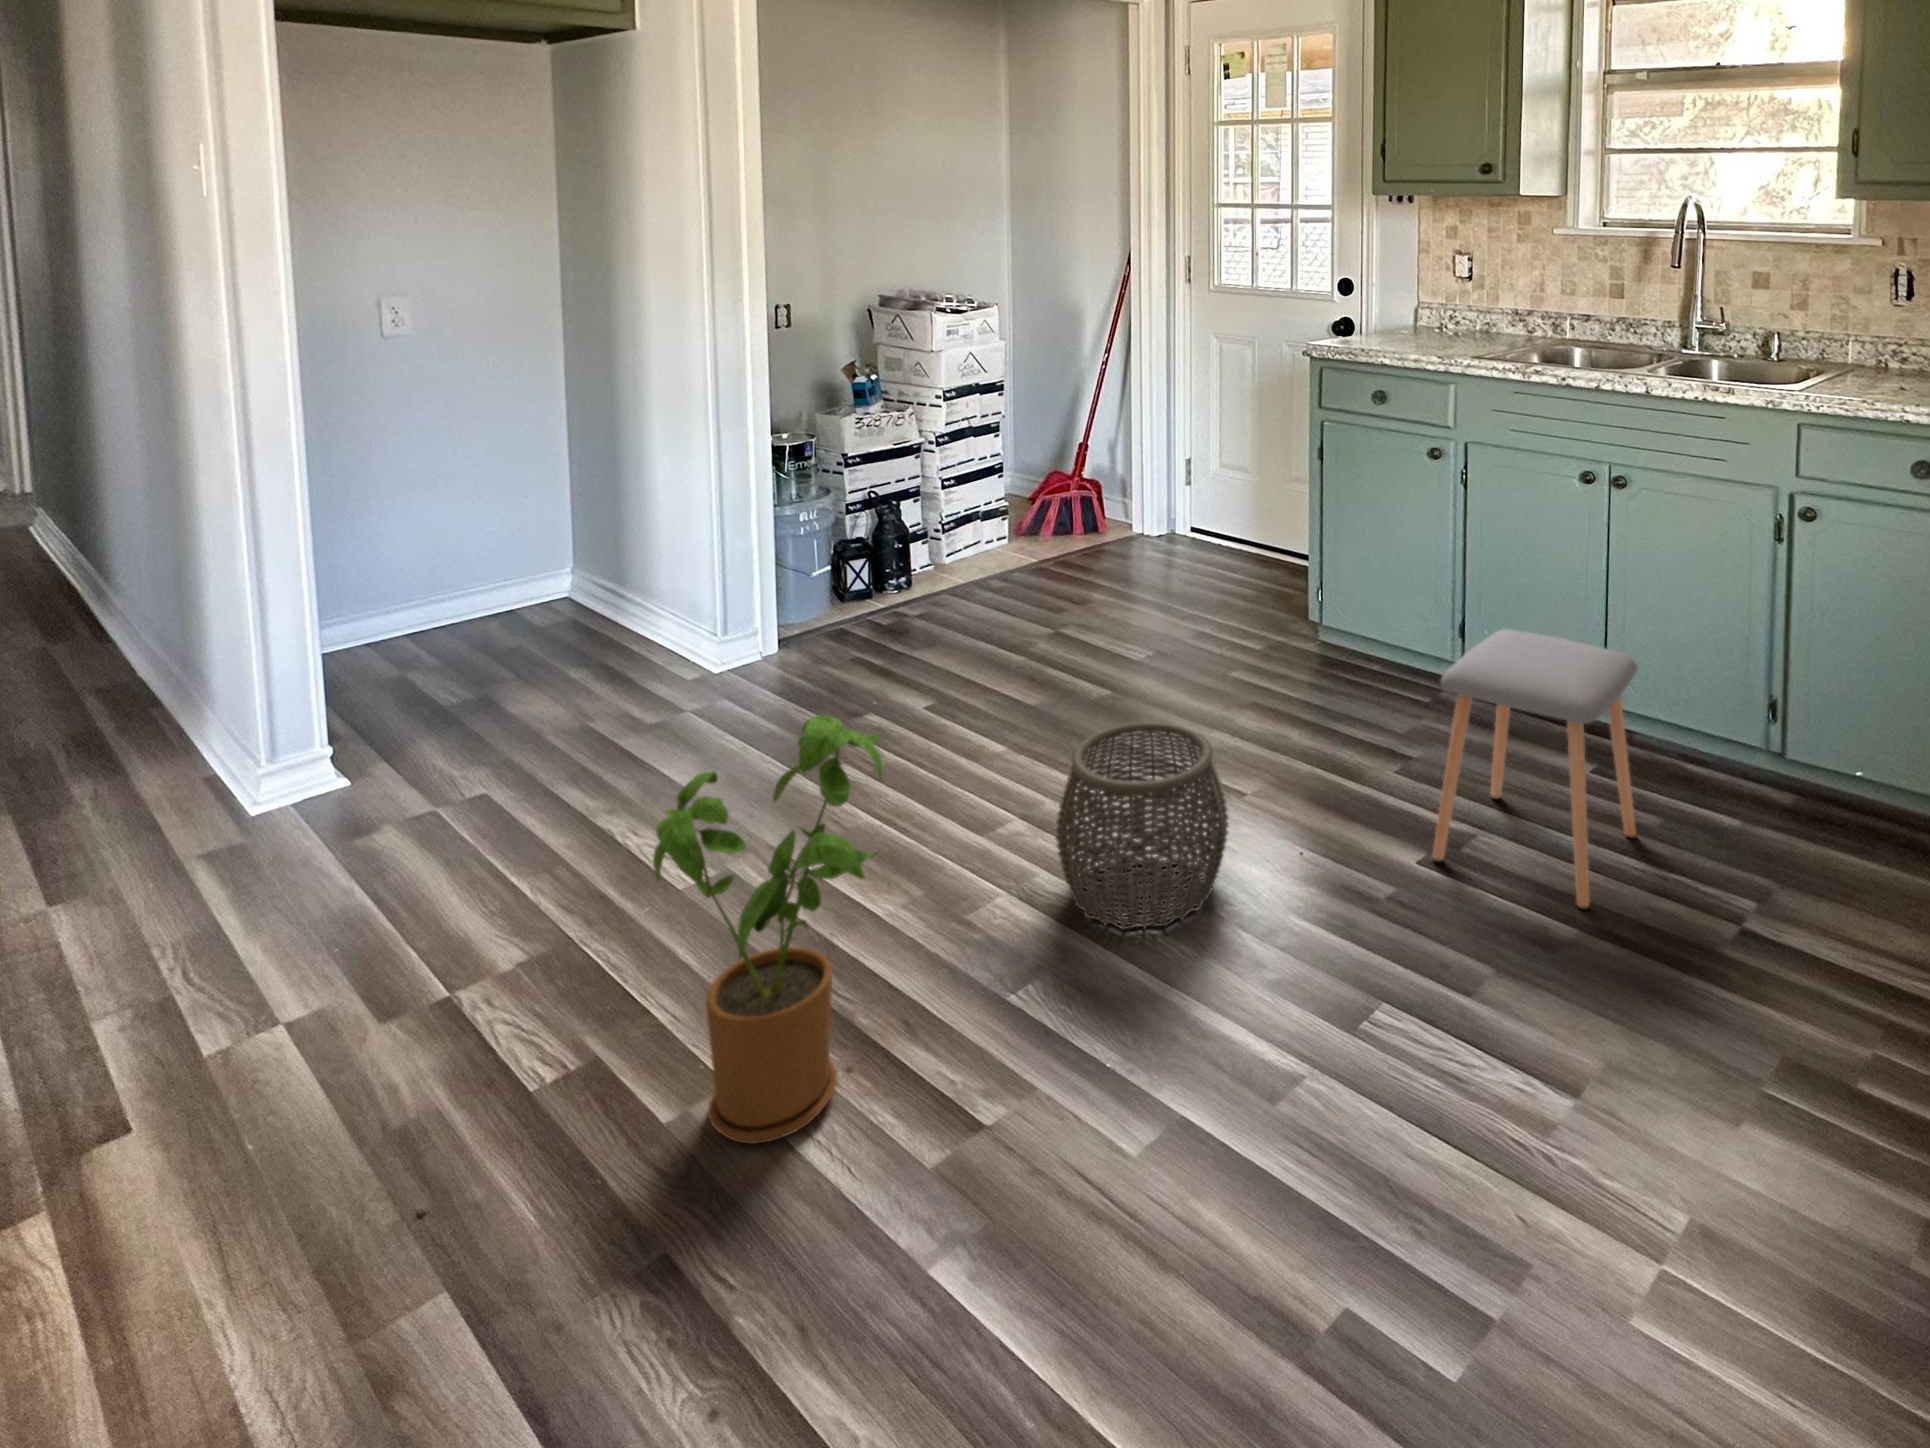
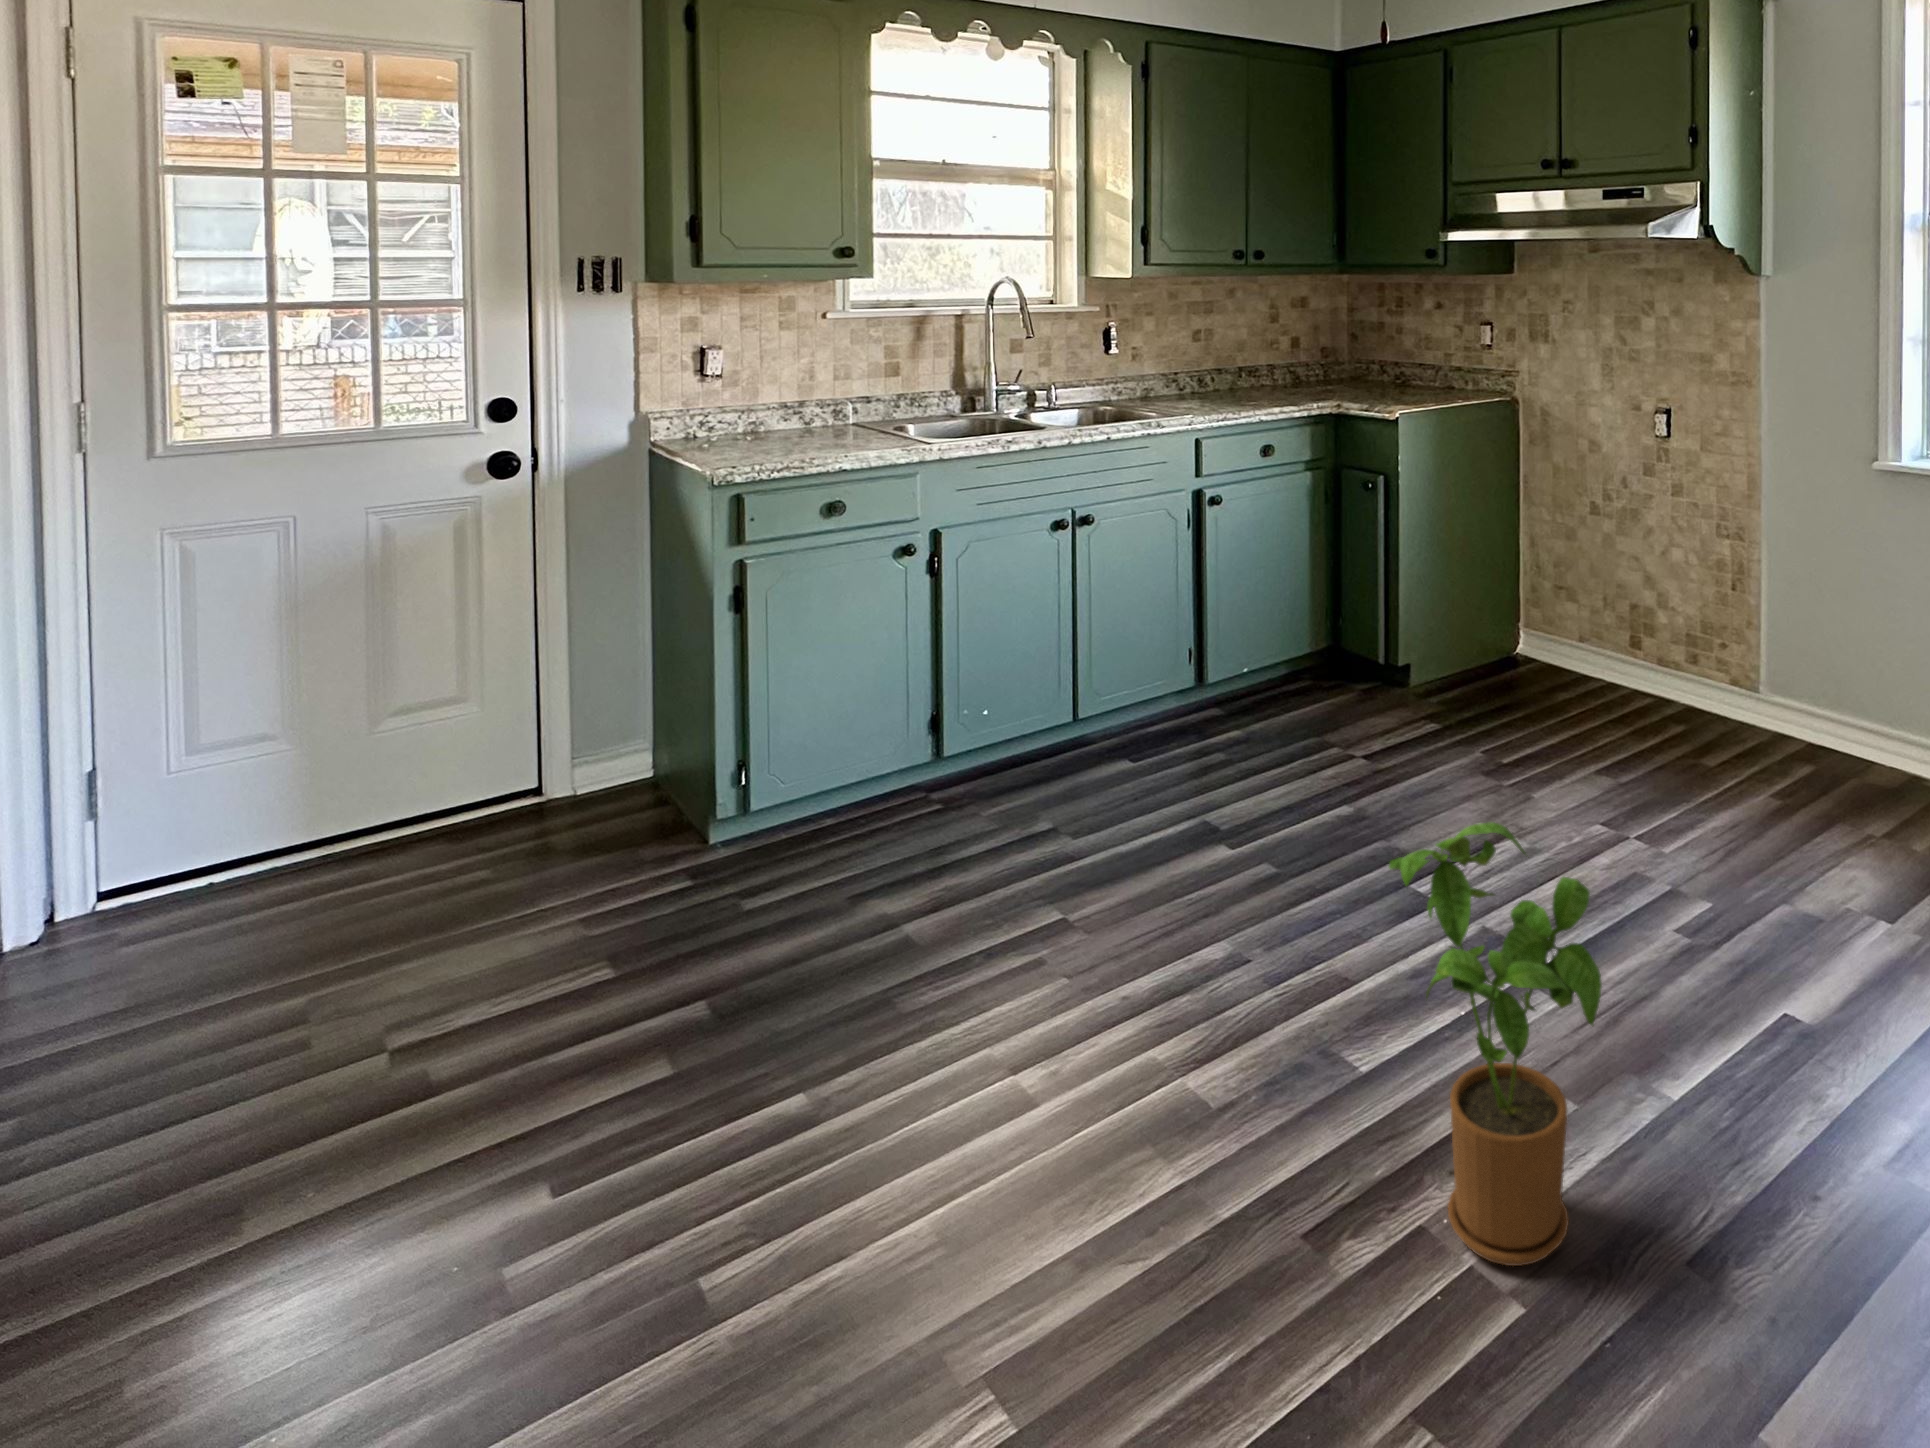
stool: present [1433,629,1637,910] -> none [1142,630,1320,850]
woven basket: present [1056,723,1229,929] -> none [1132,824,1307,1040]

